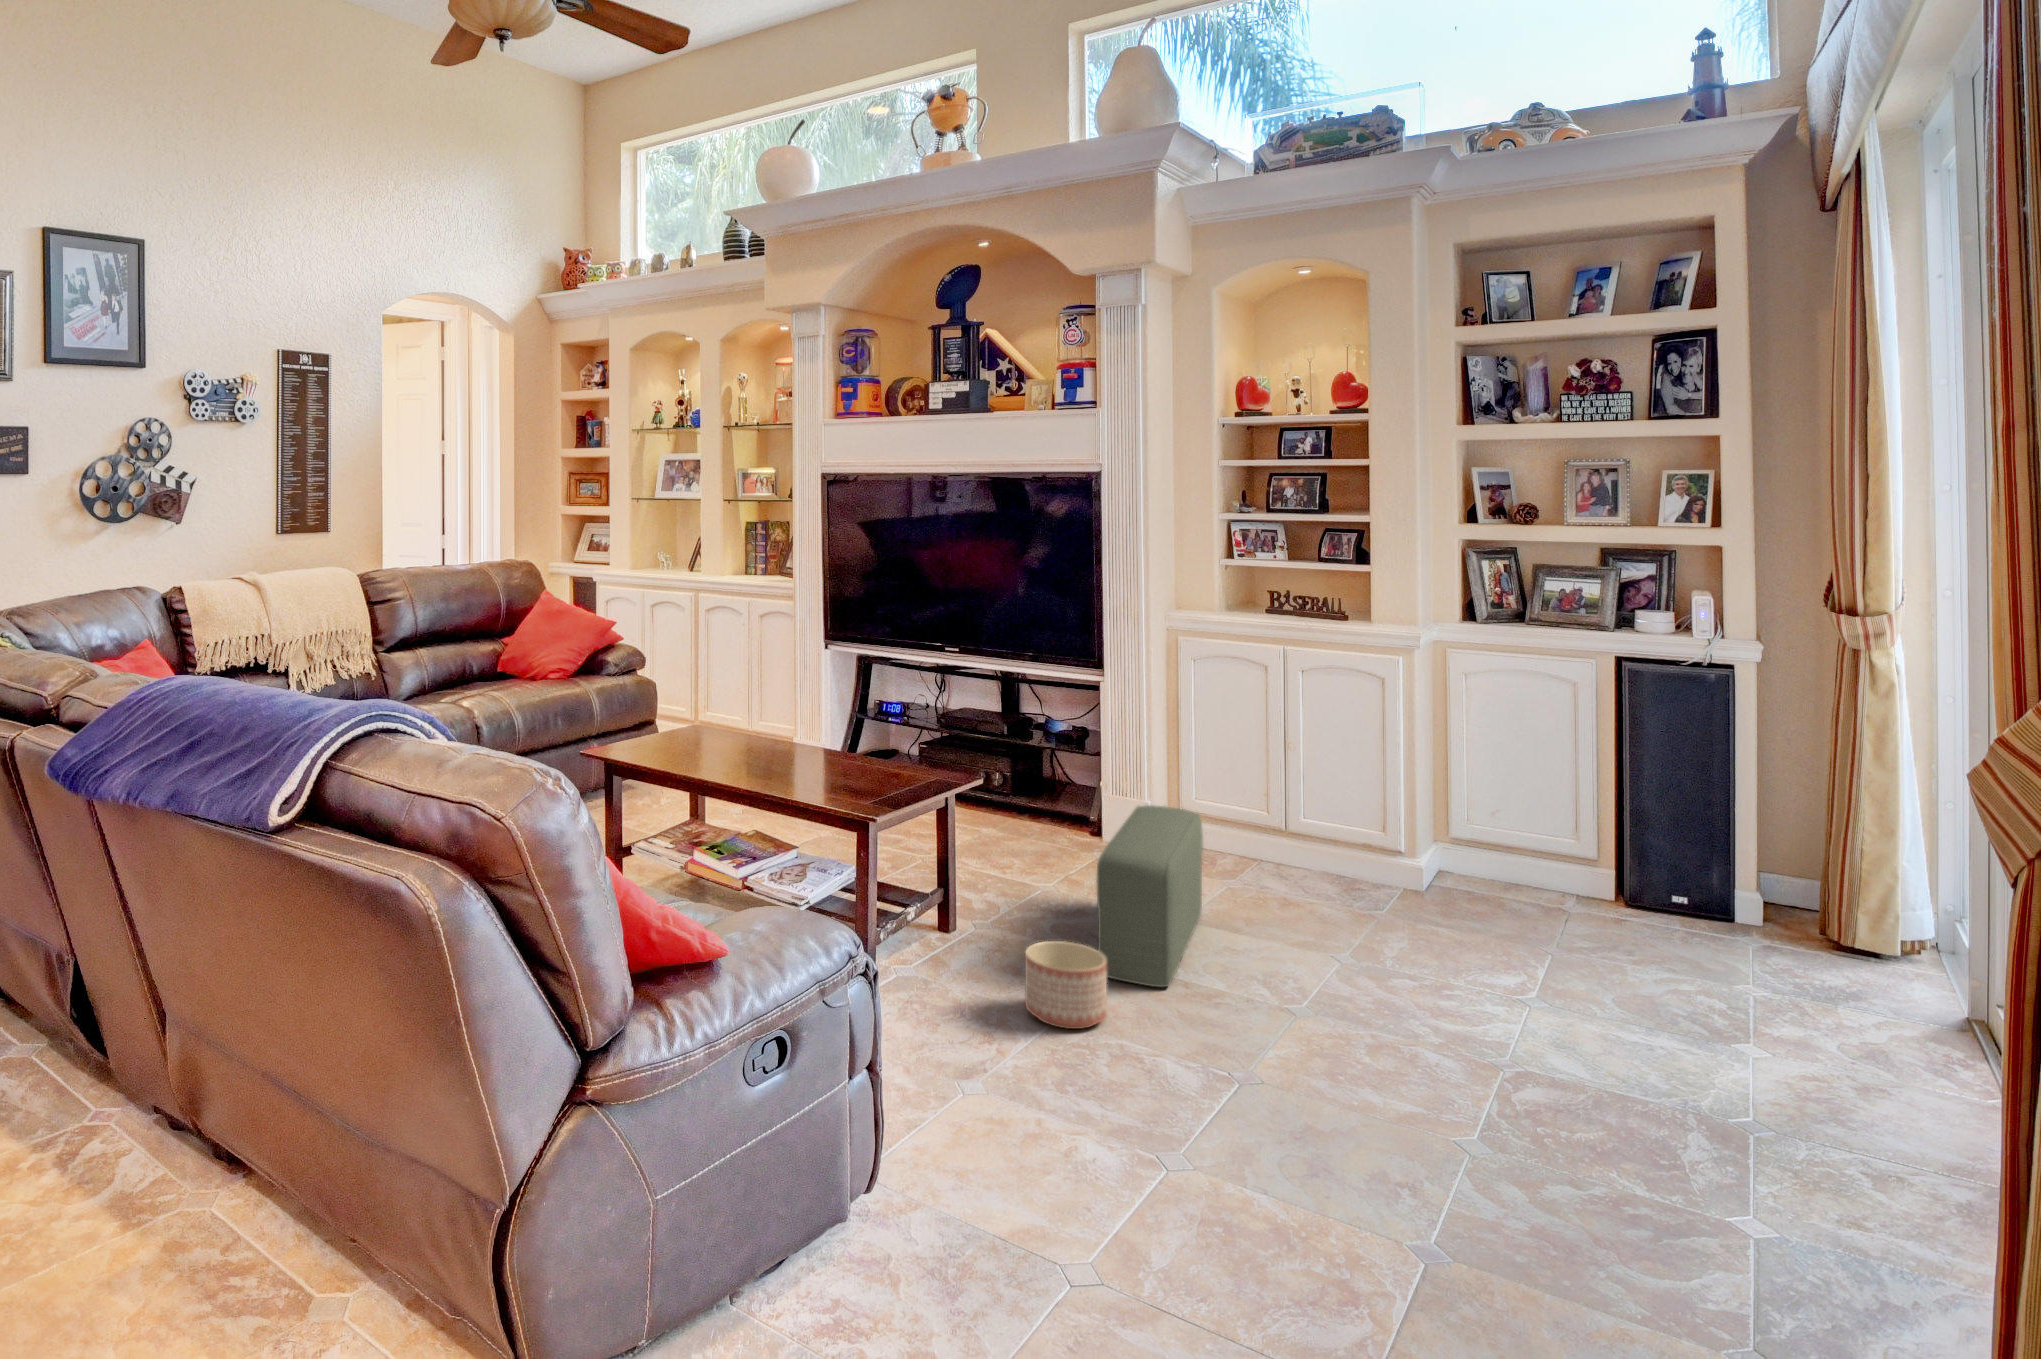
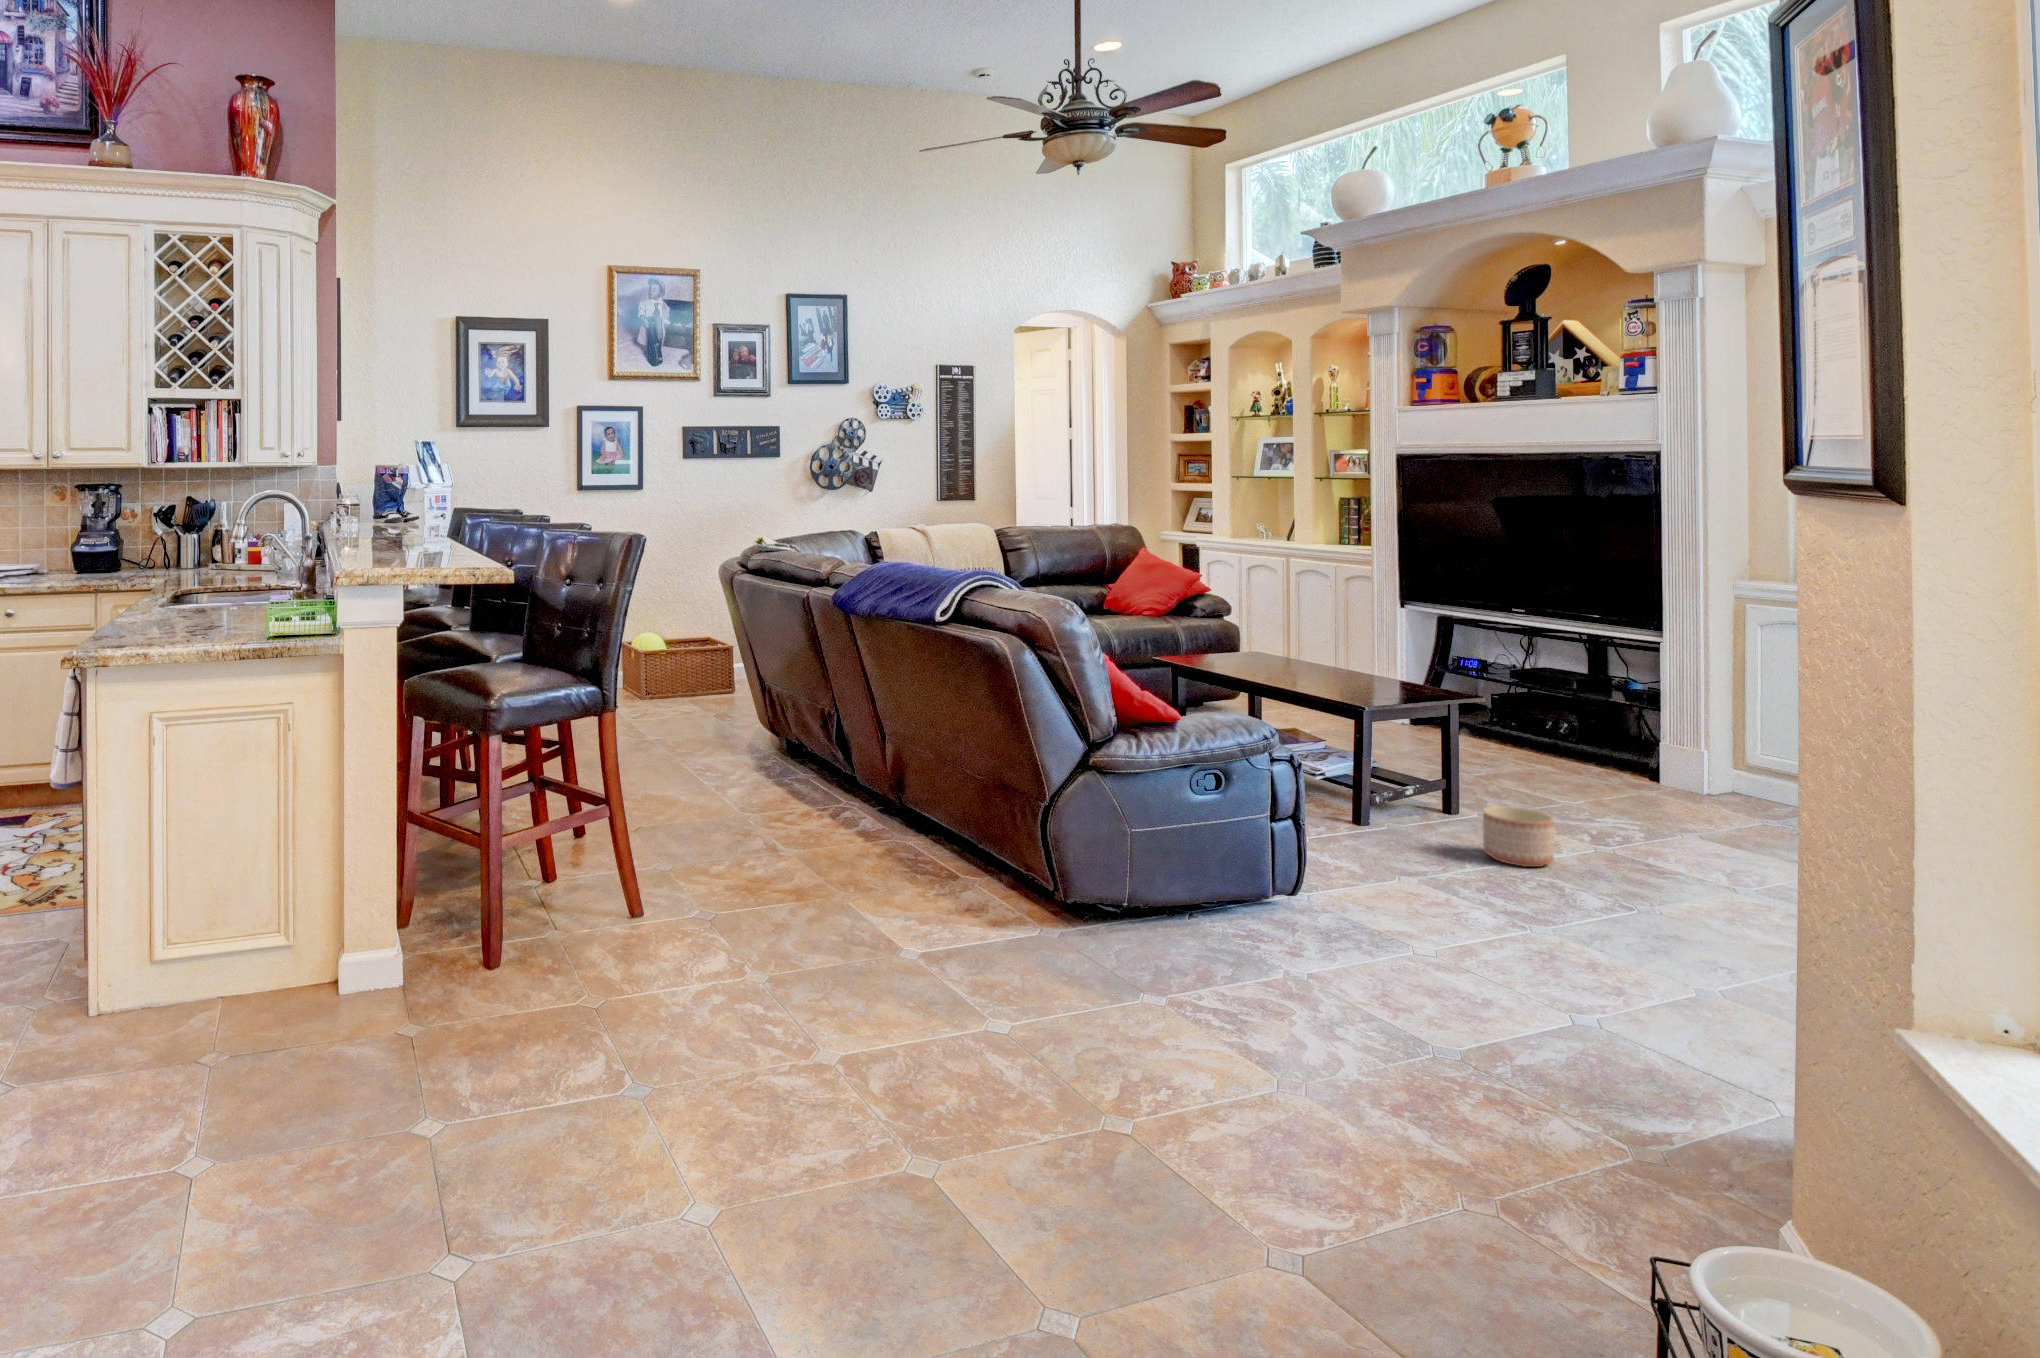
pouf: present [1097,805,1203,987] -> none [1567,732,1711,859]

